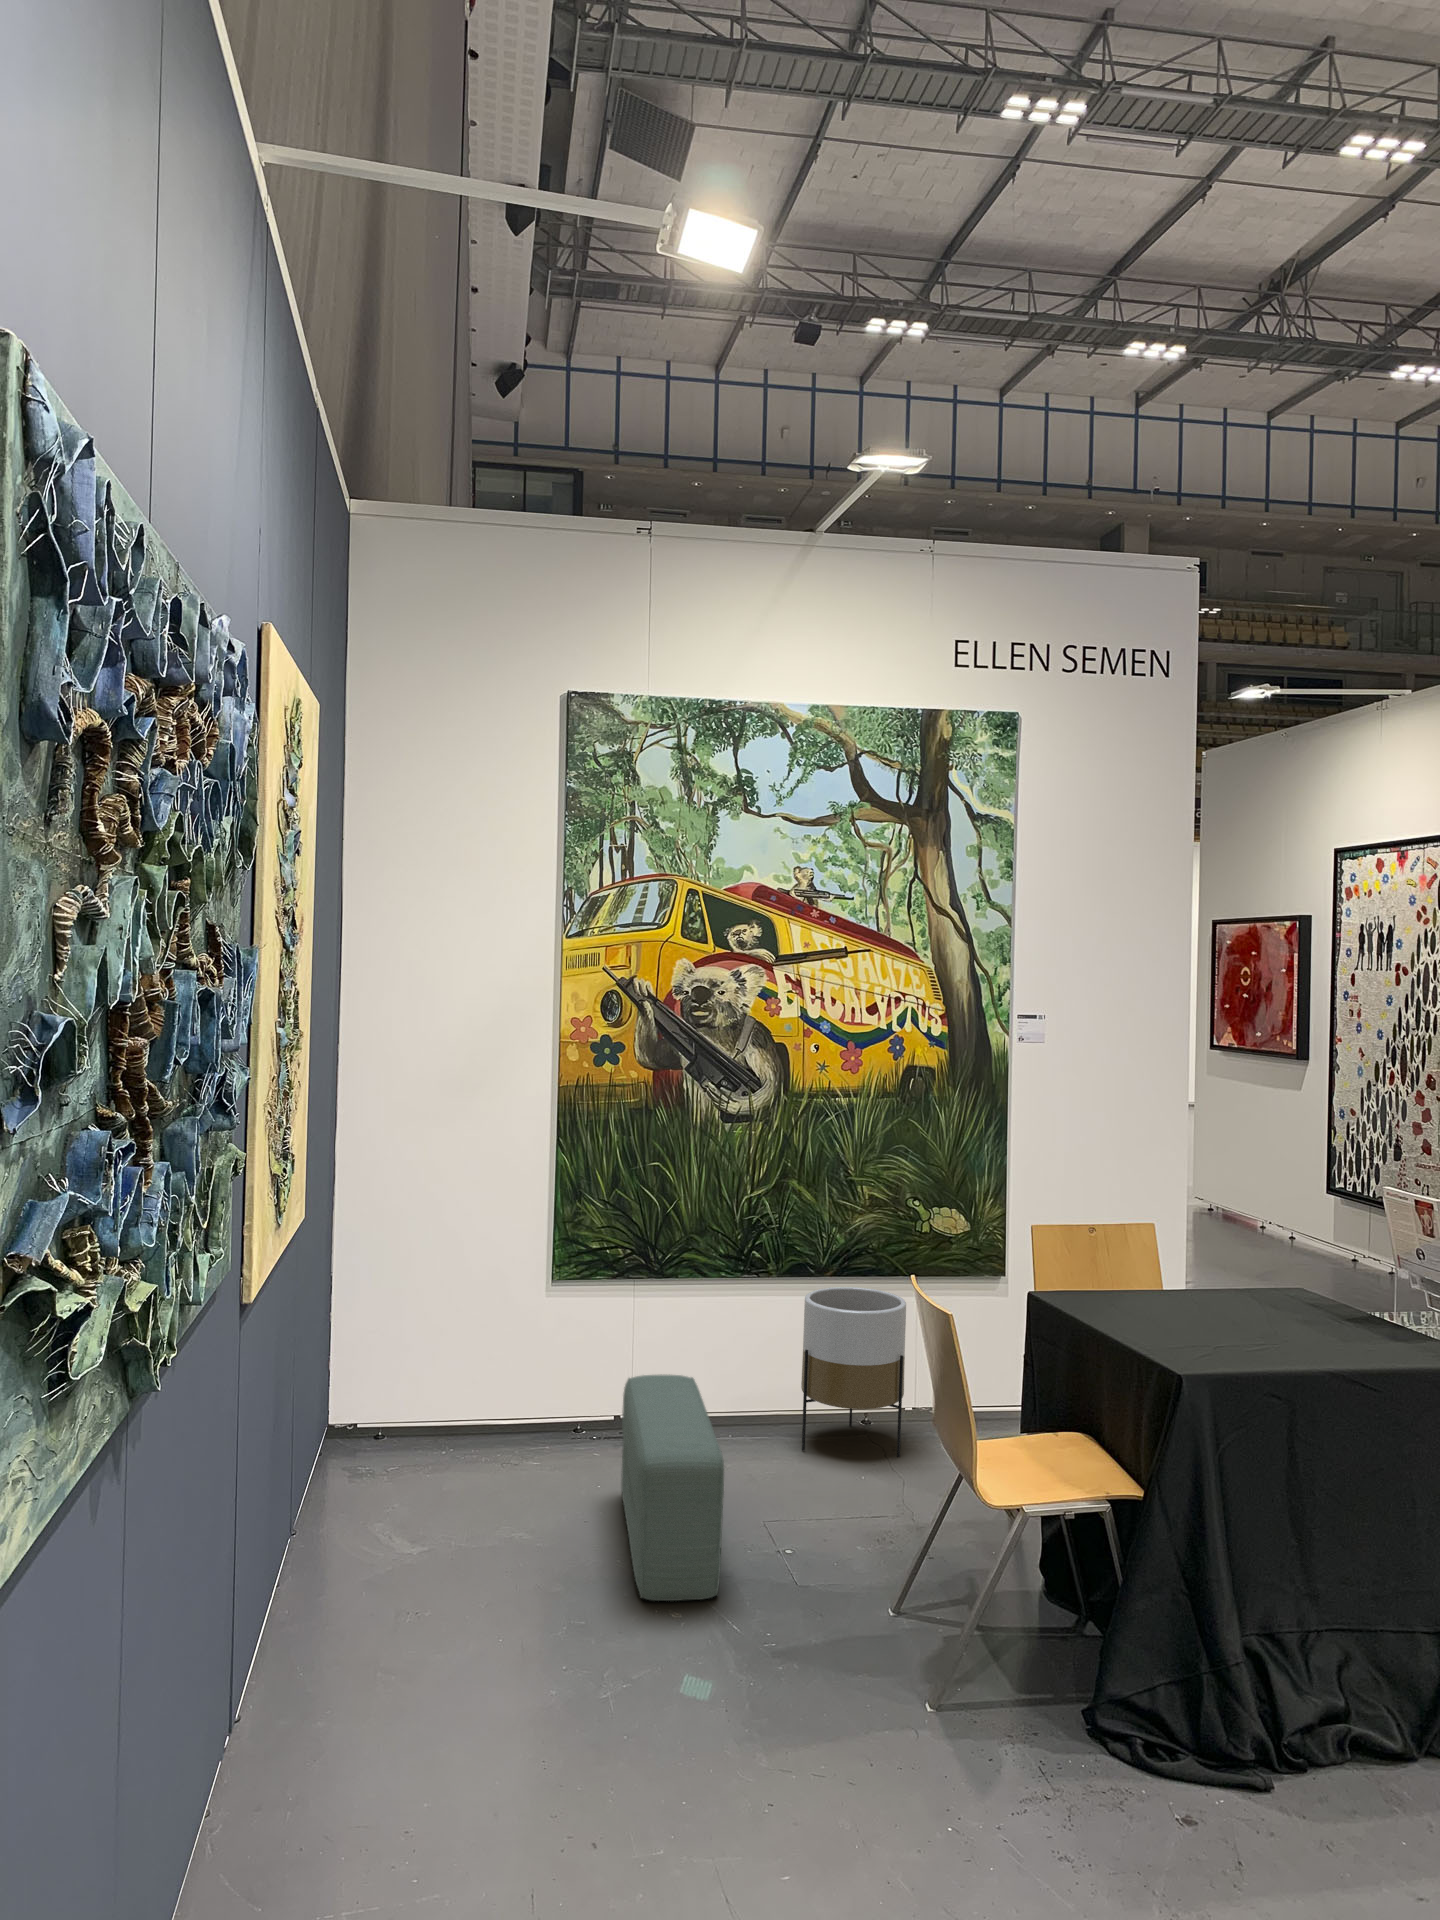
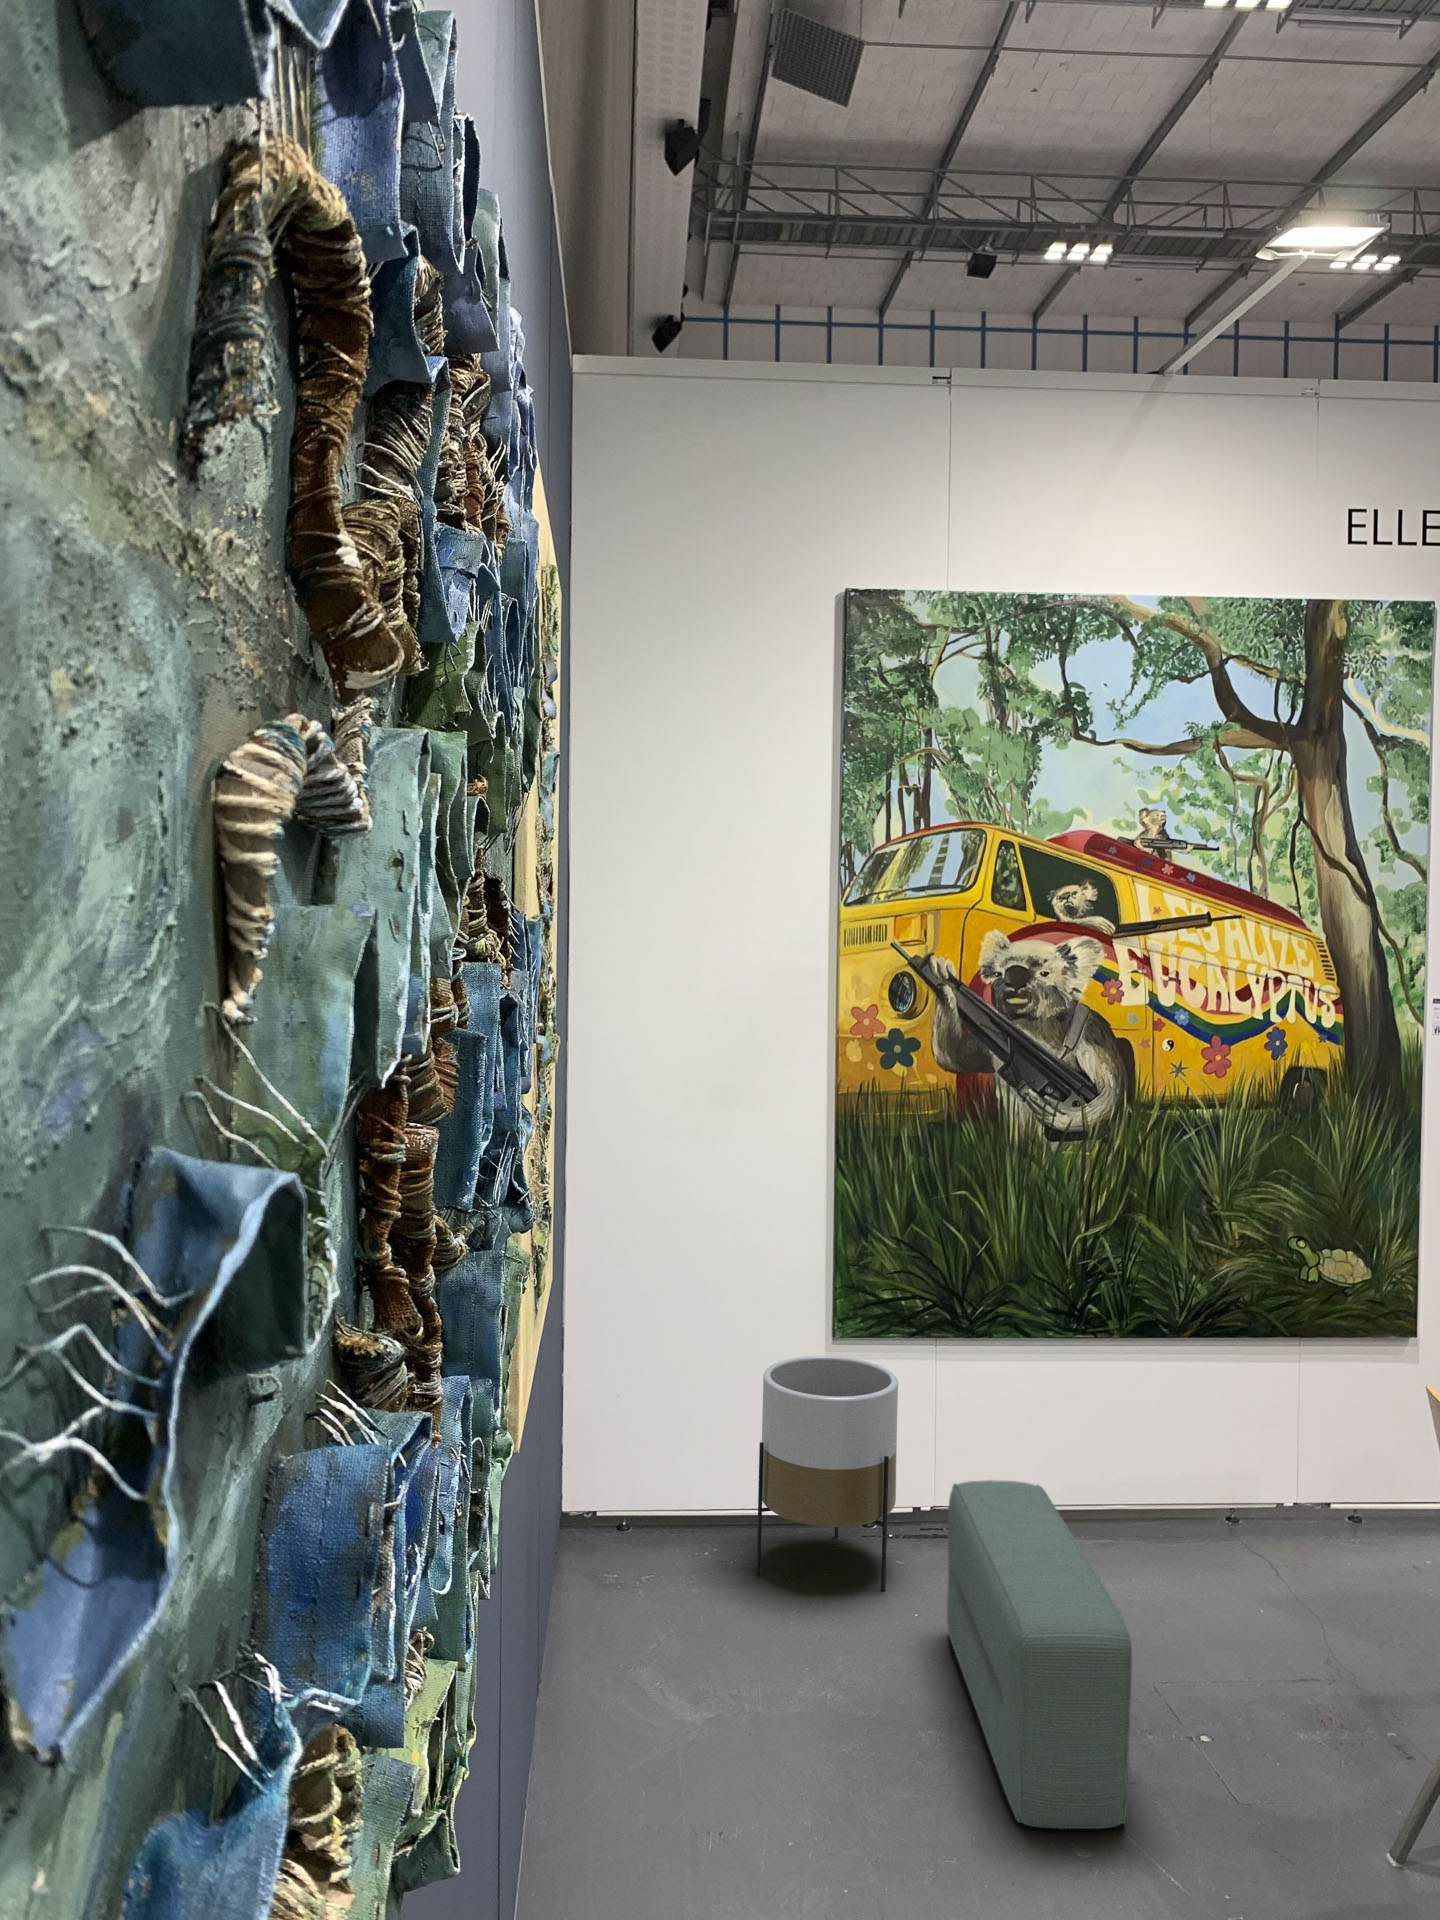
planter: present [801,1287,906,1457] -> present [756,1356,898,1592]

